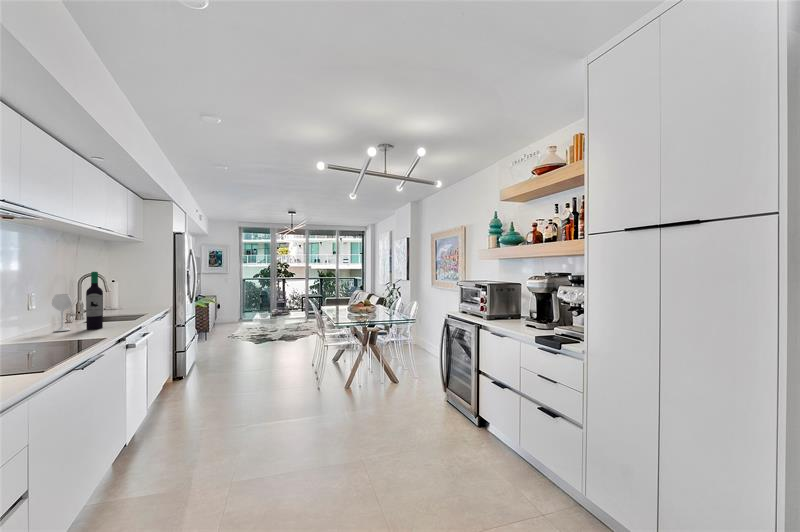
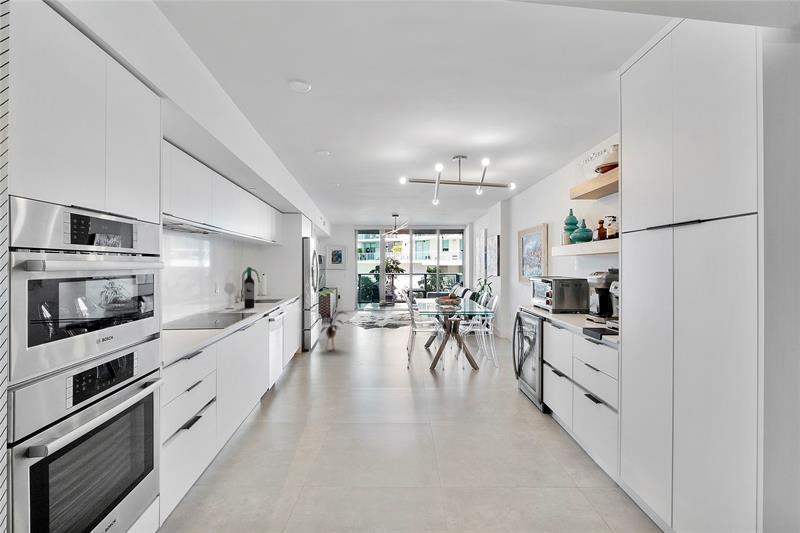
house plant: none [192,315,237,374] -> present [321,309,345,349]

